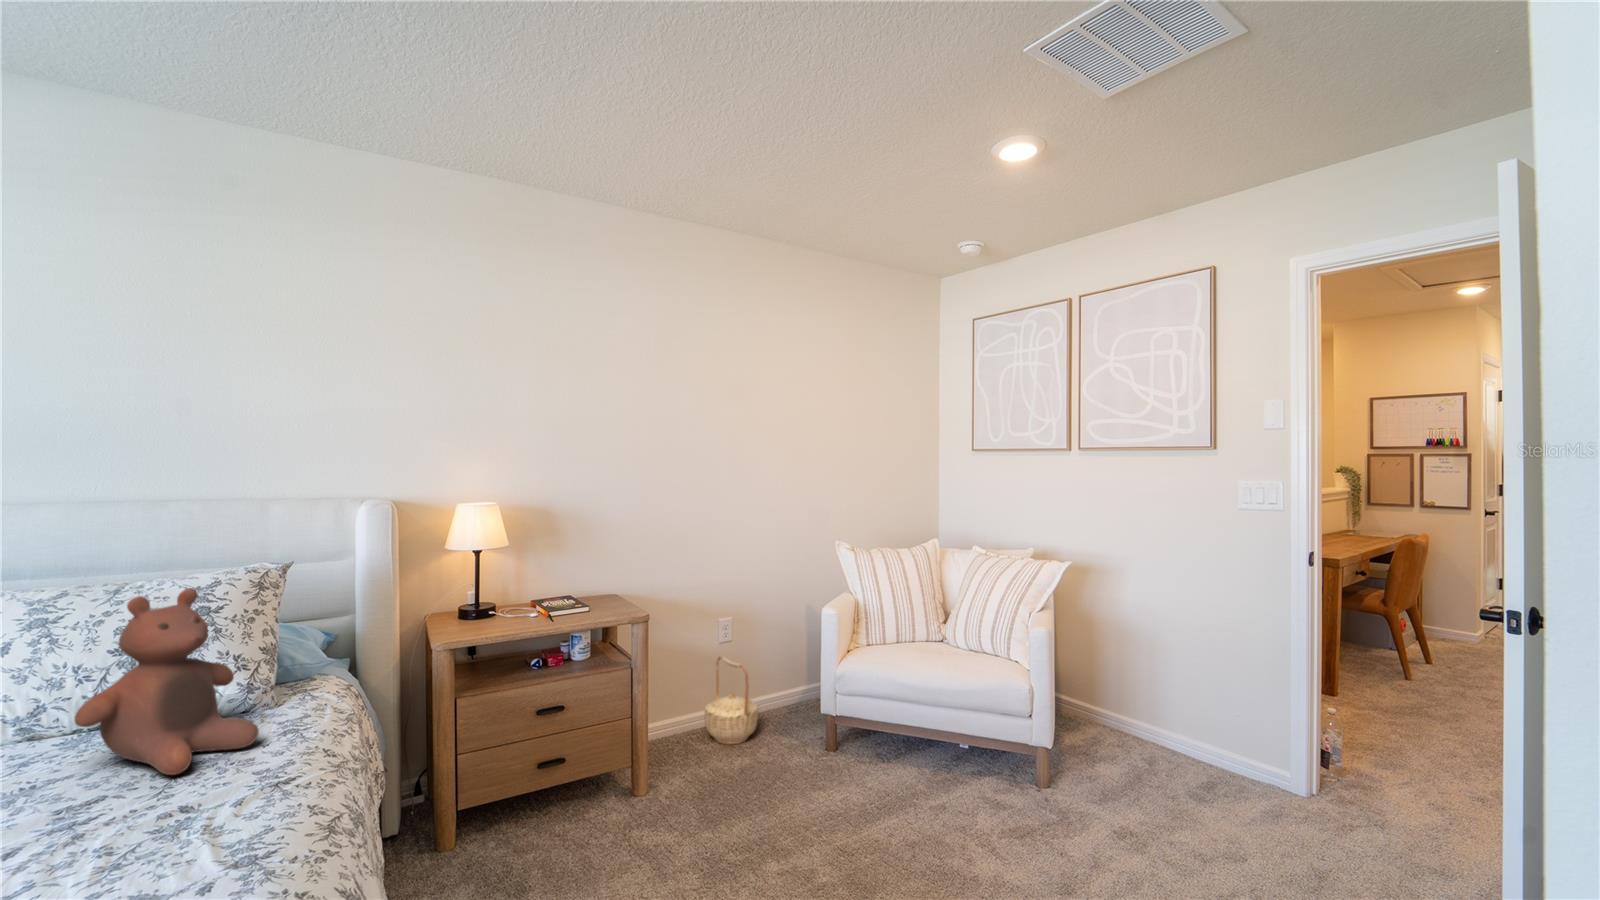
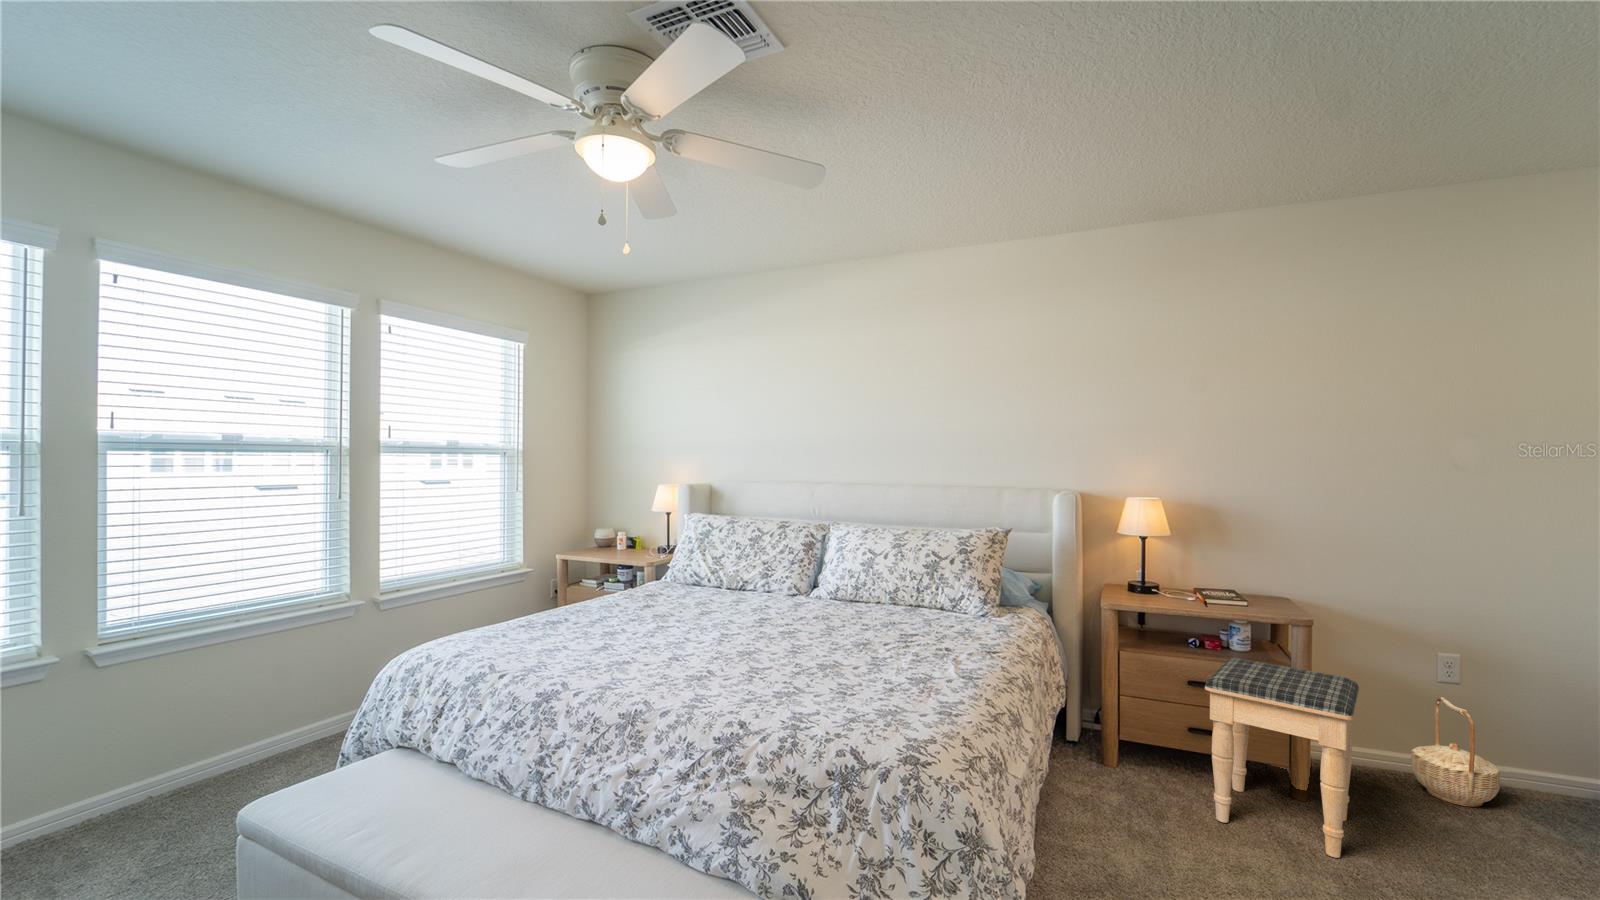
stuffed bear: present [74,588,259,775] -> none [908,533,985,634]
footstool: none [566,664,698,864] -> present [1205,658,1359,858]

